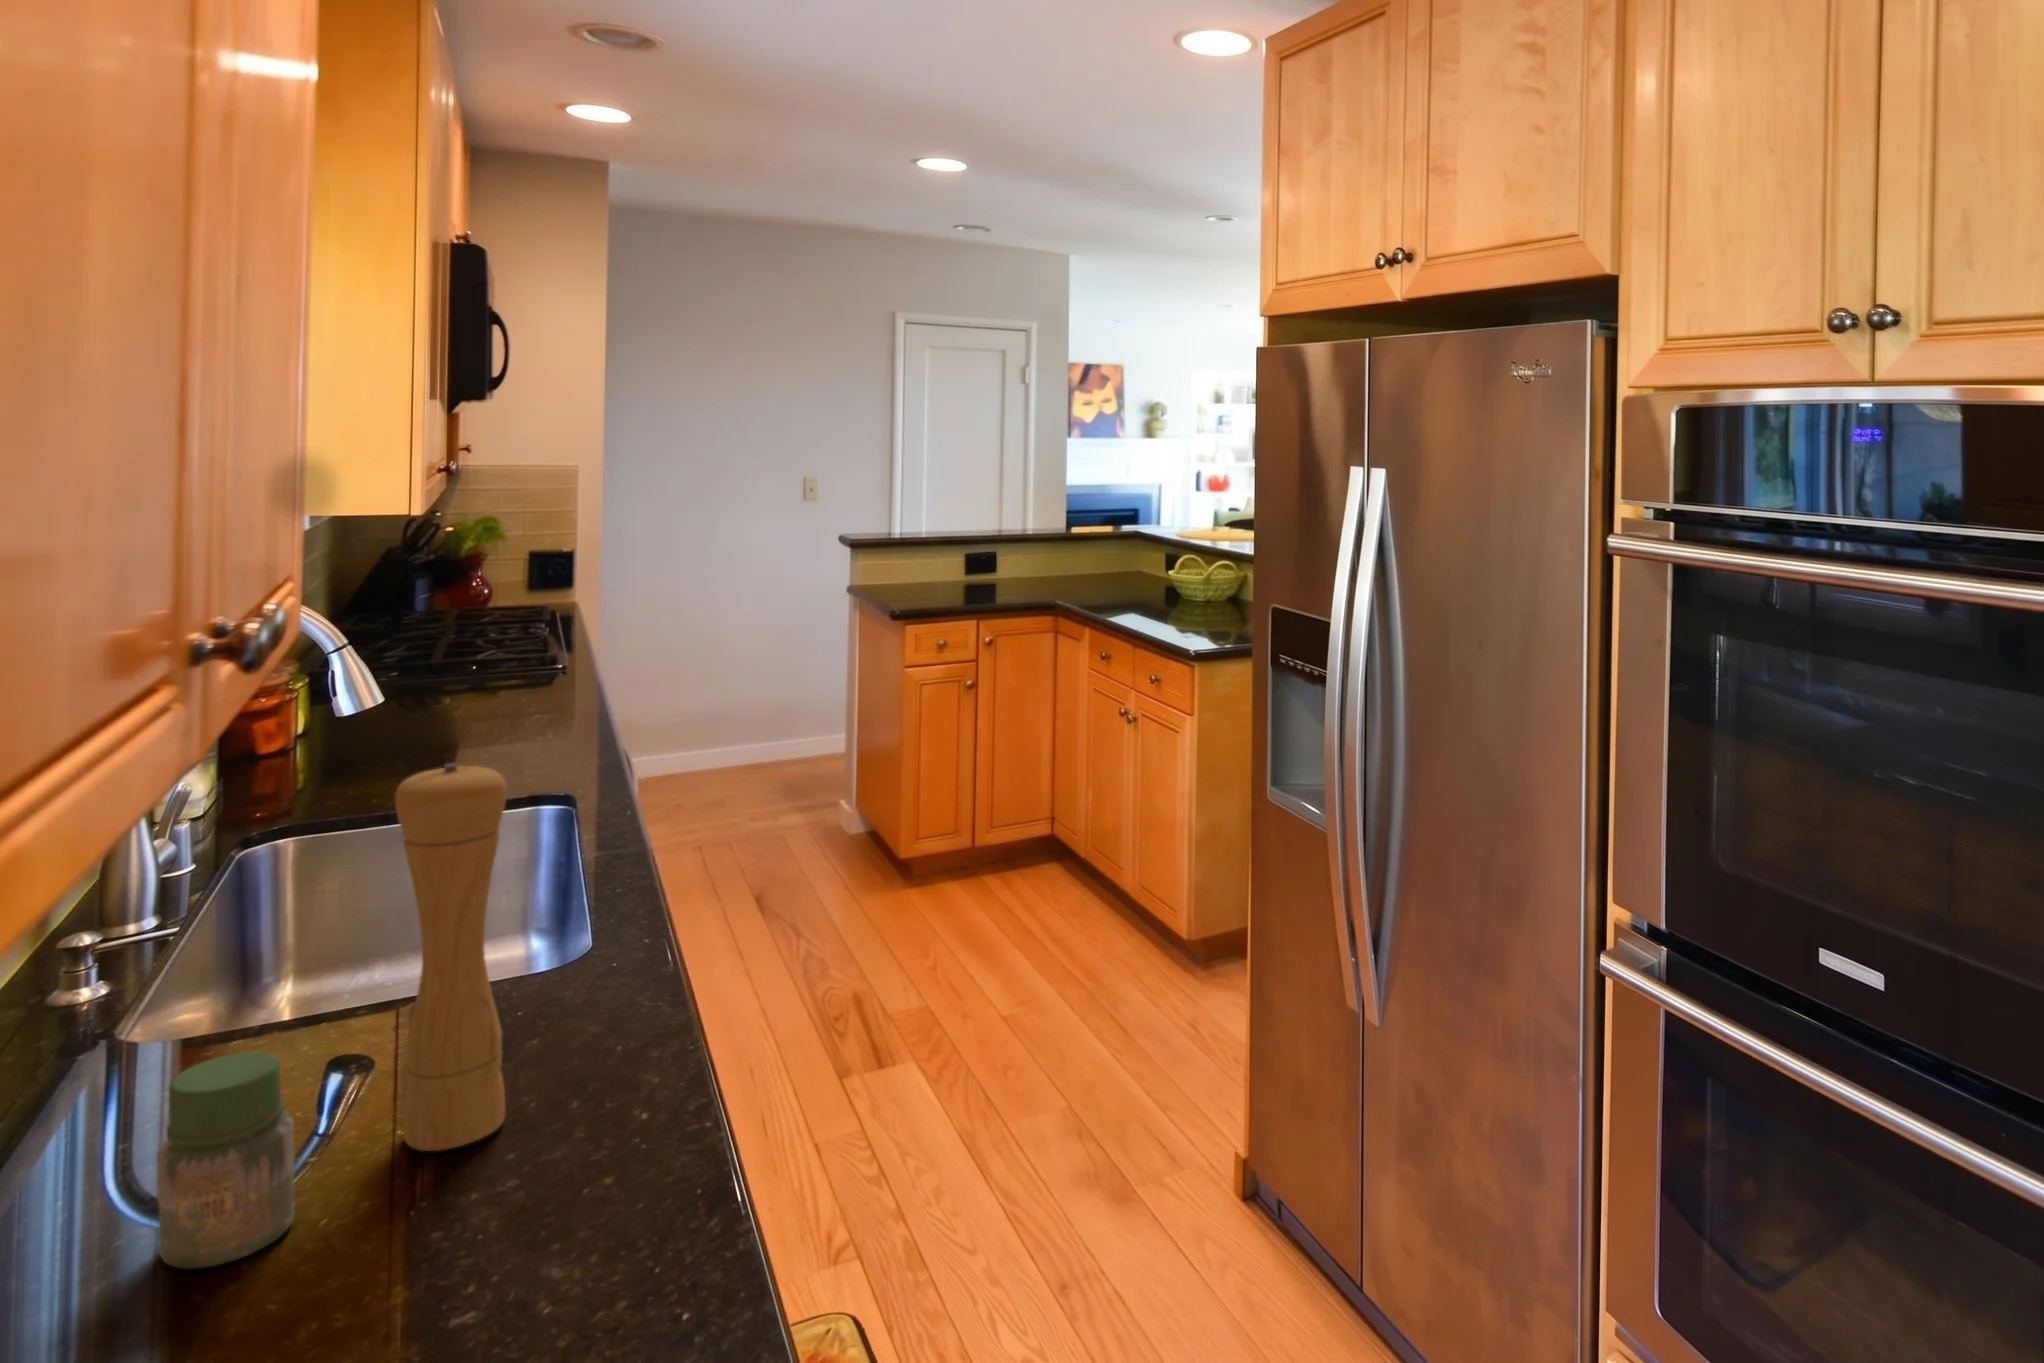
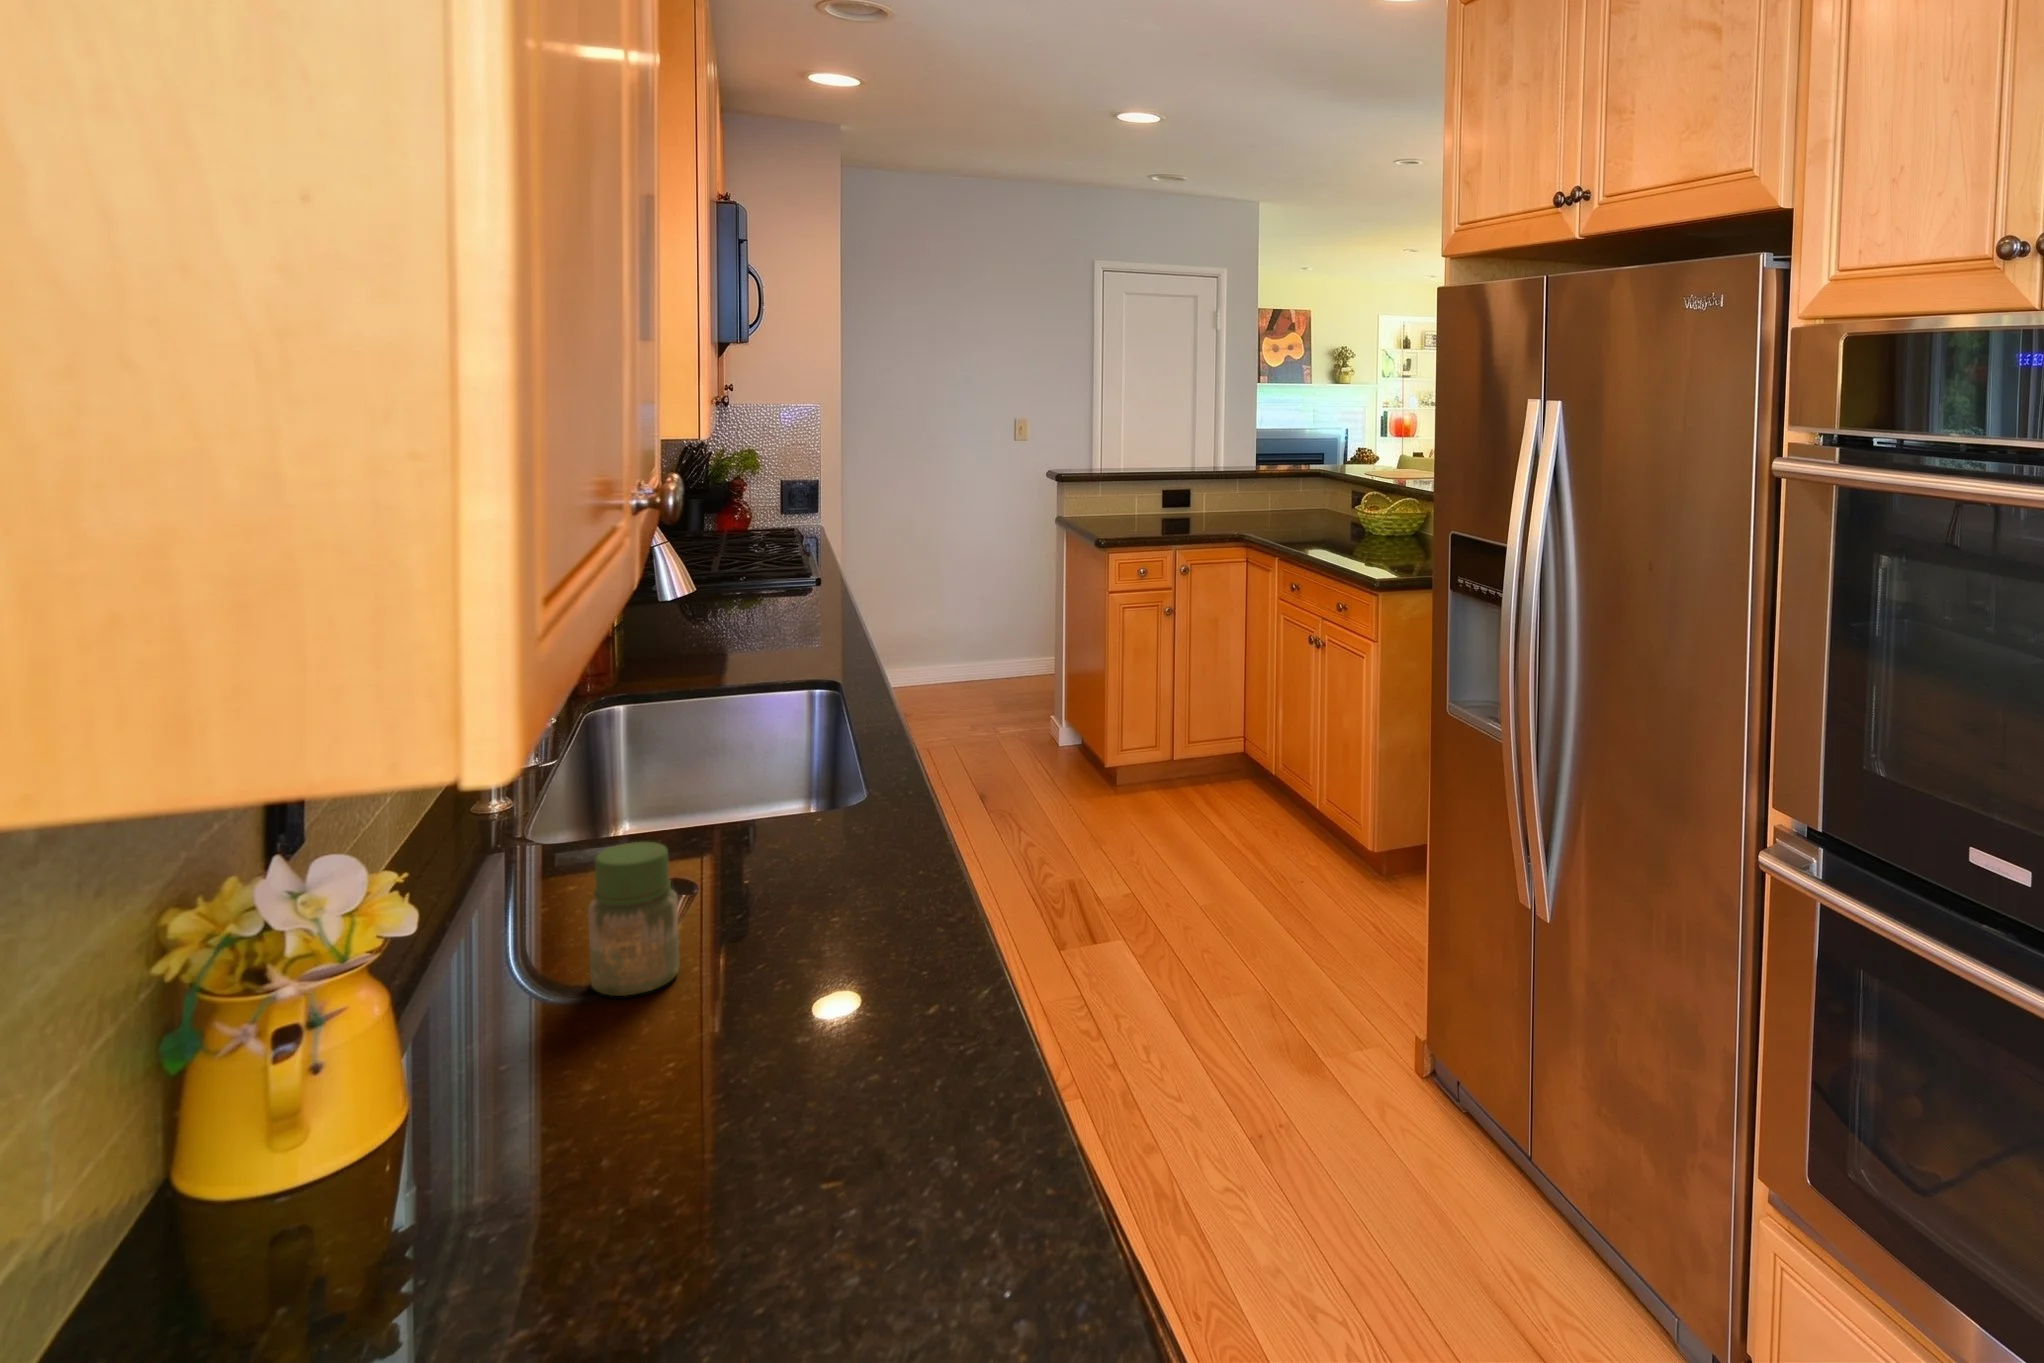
pepper mill: present [395,763,507,1151] -> none [740,630,821,933]

